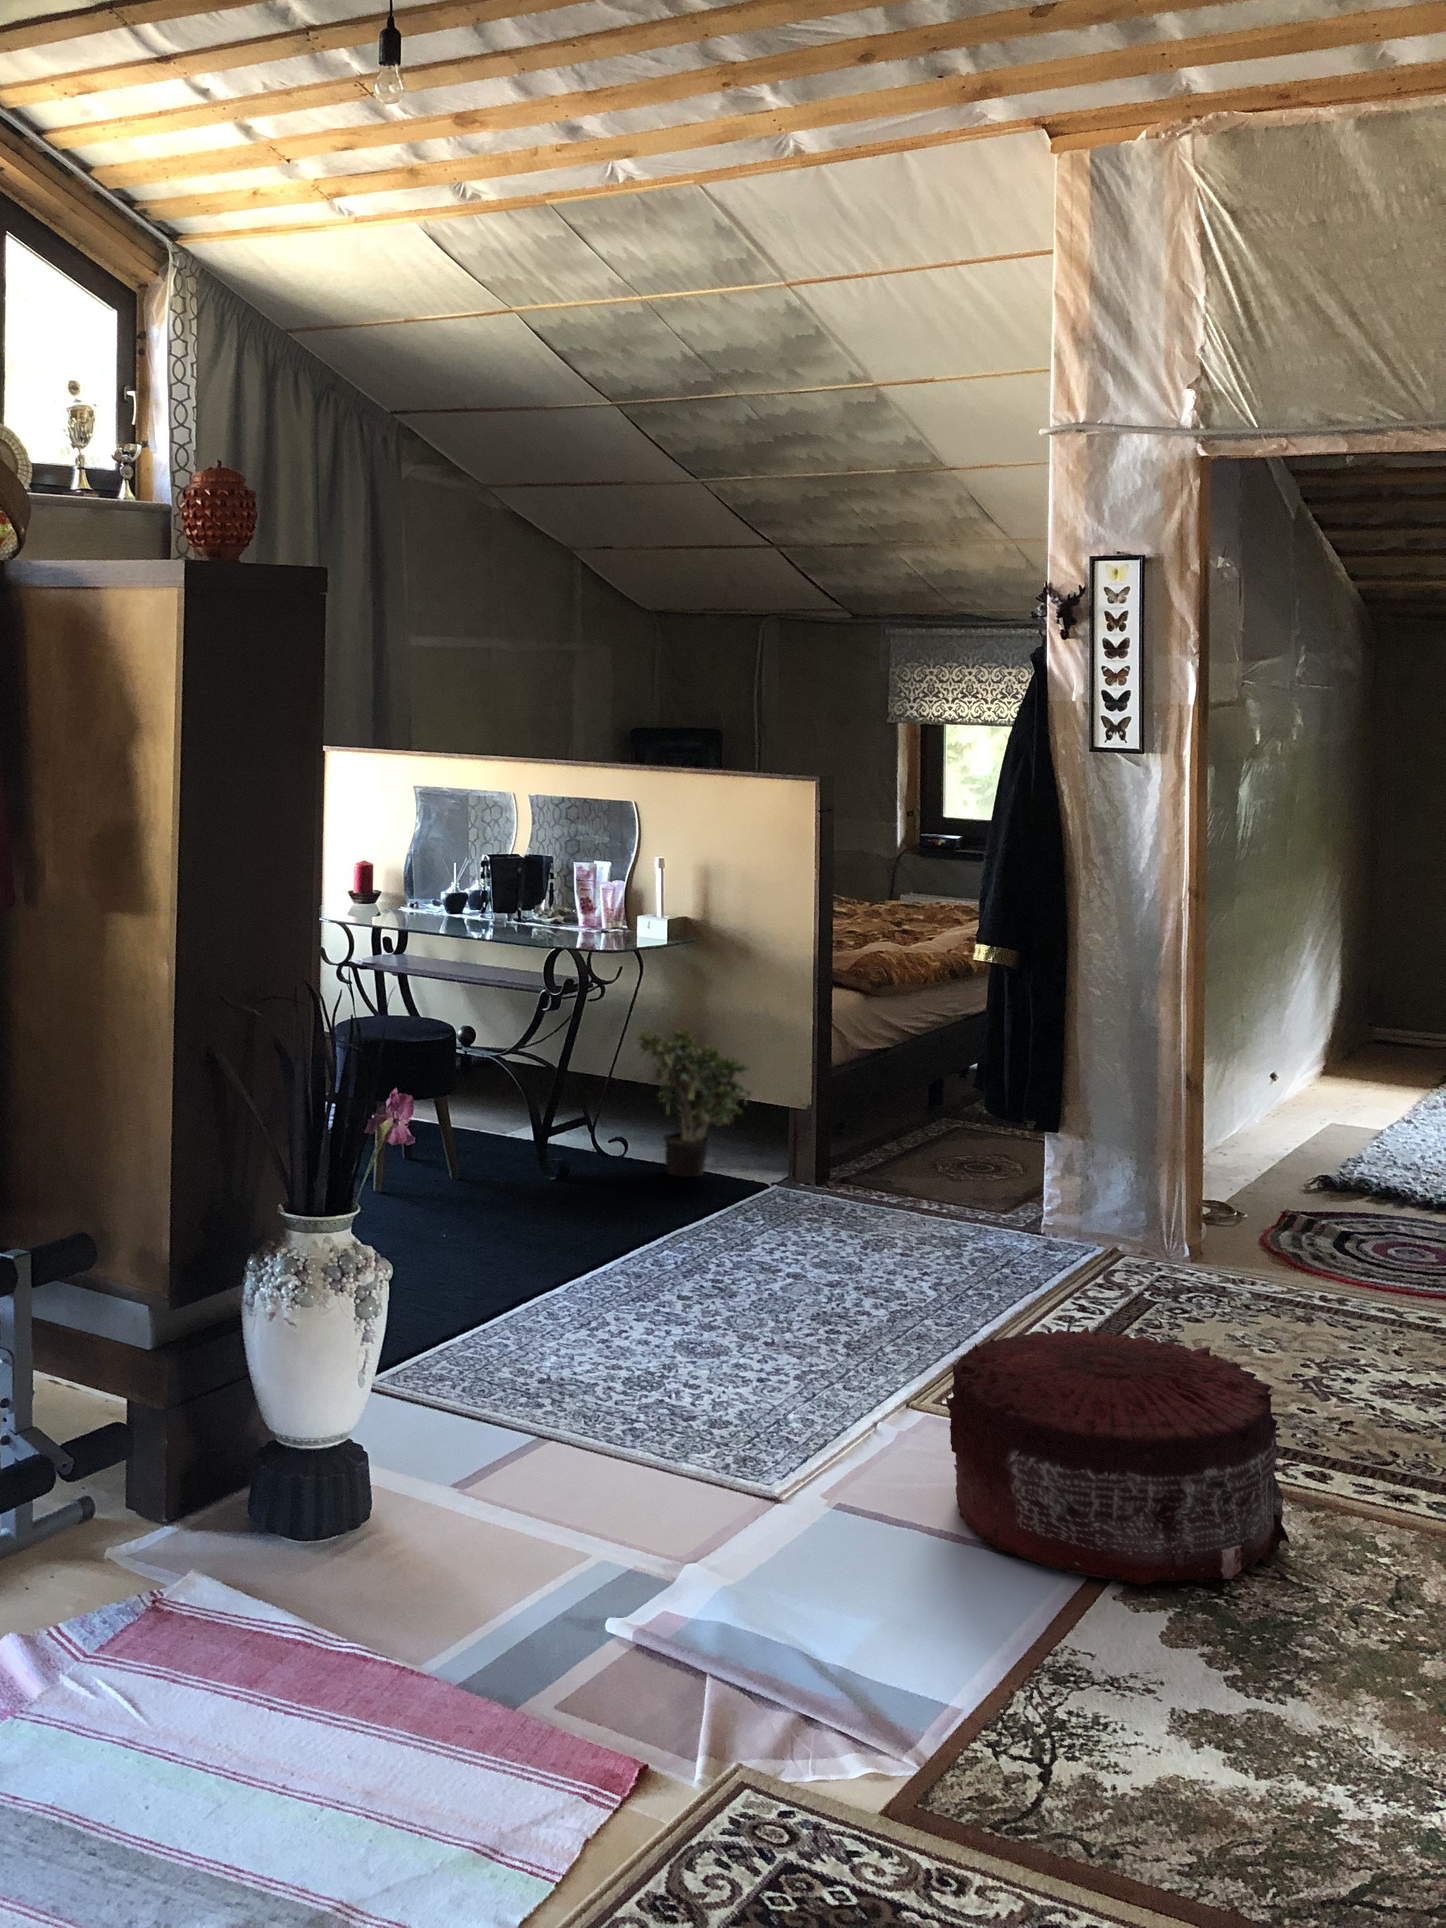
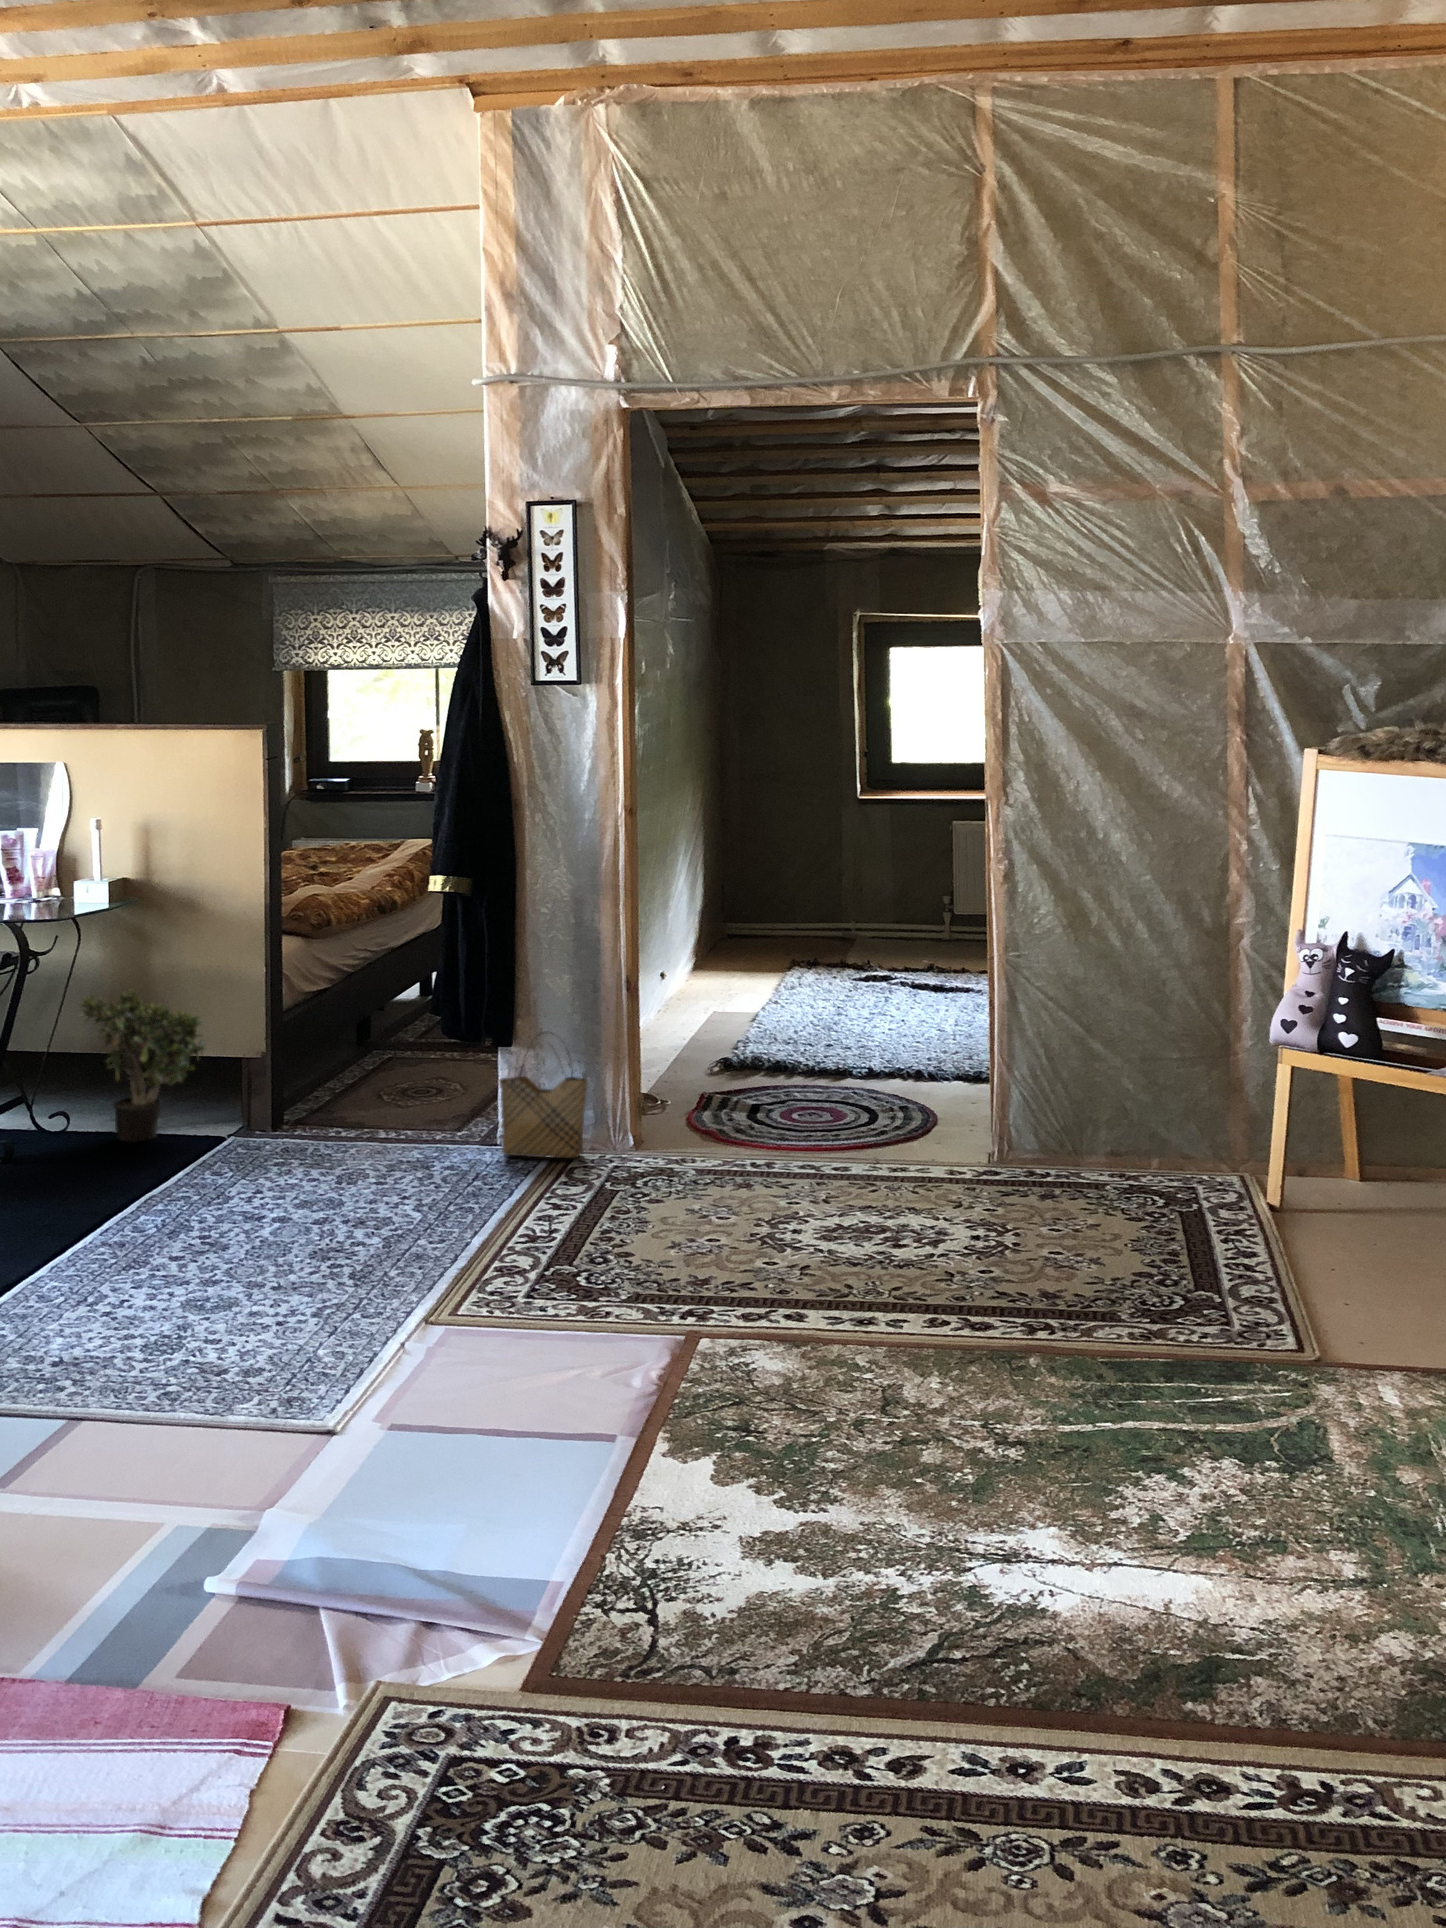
woven basket: none [1039,1120,1138,1259] -> present [500,1032,588,1158]
pouf: present [946,1326,1290,1585] -> none [487,1215,794,1440]

